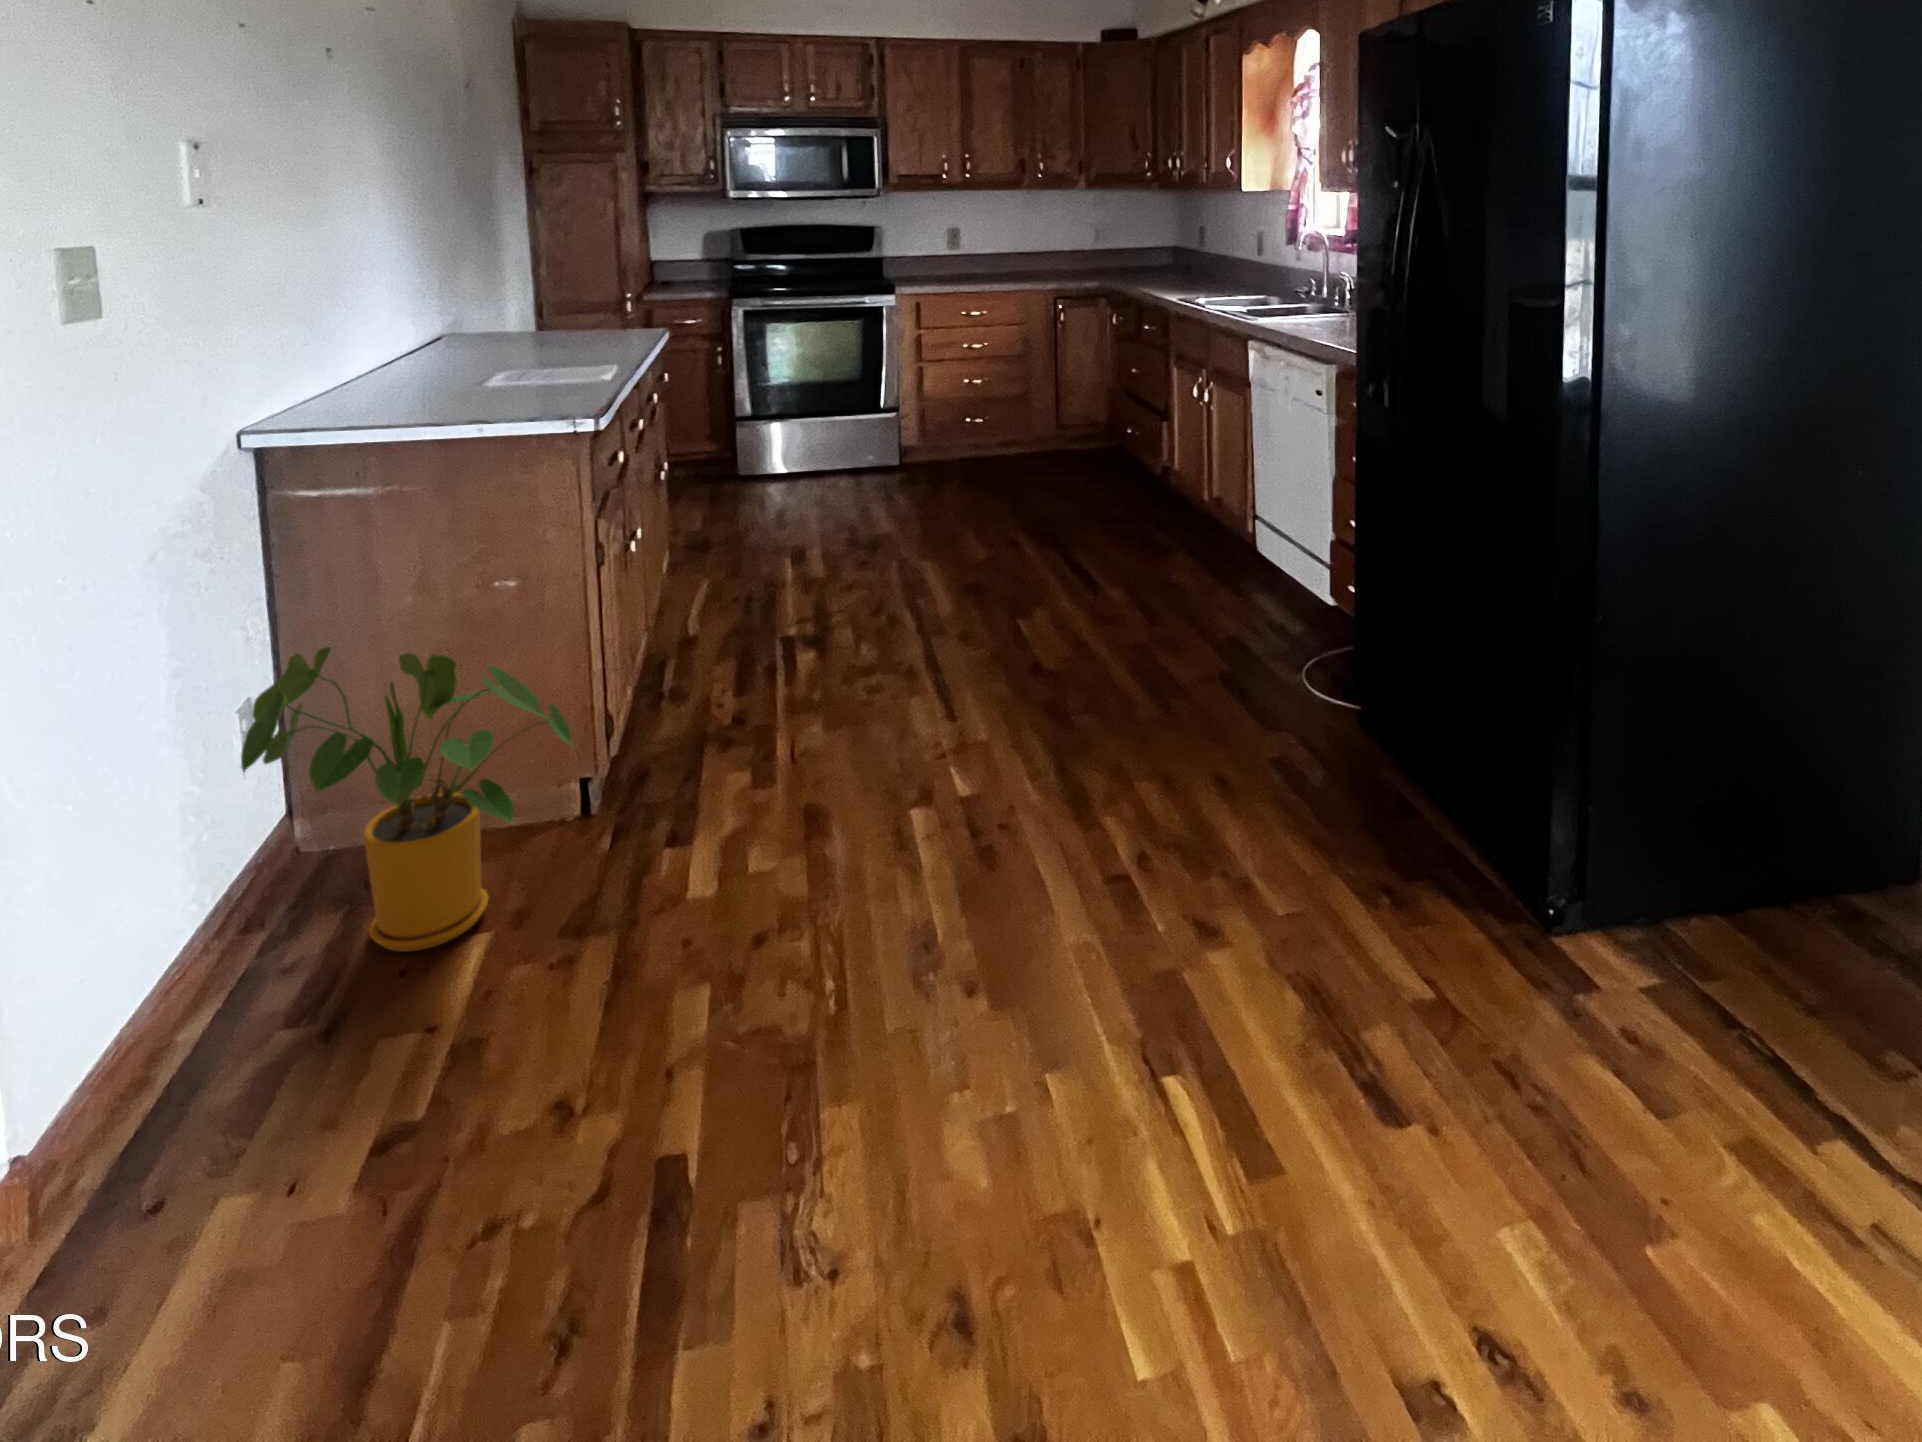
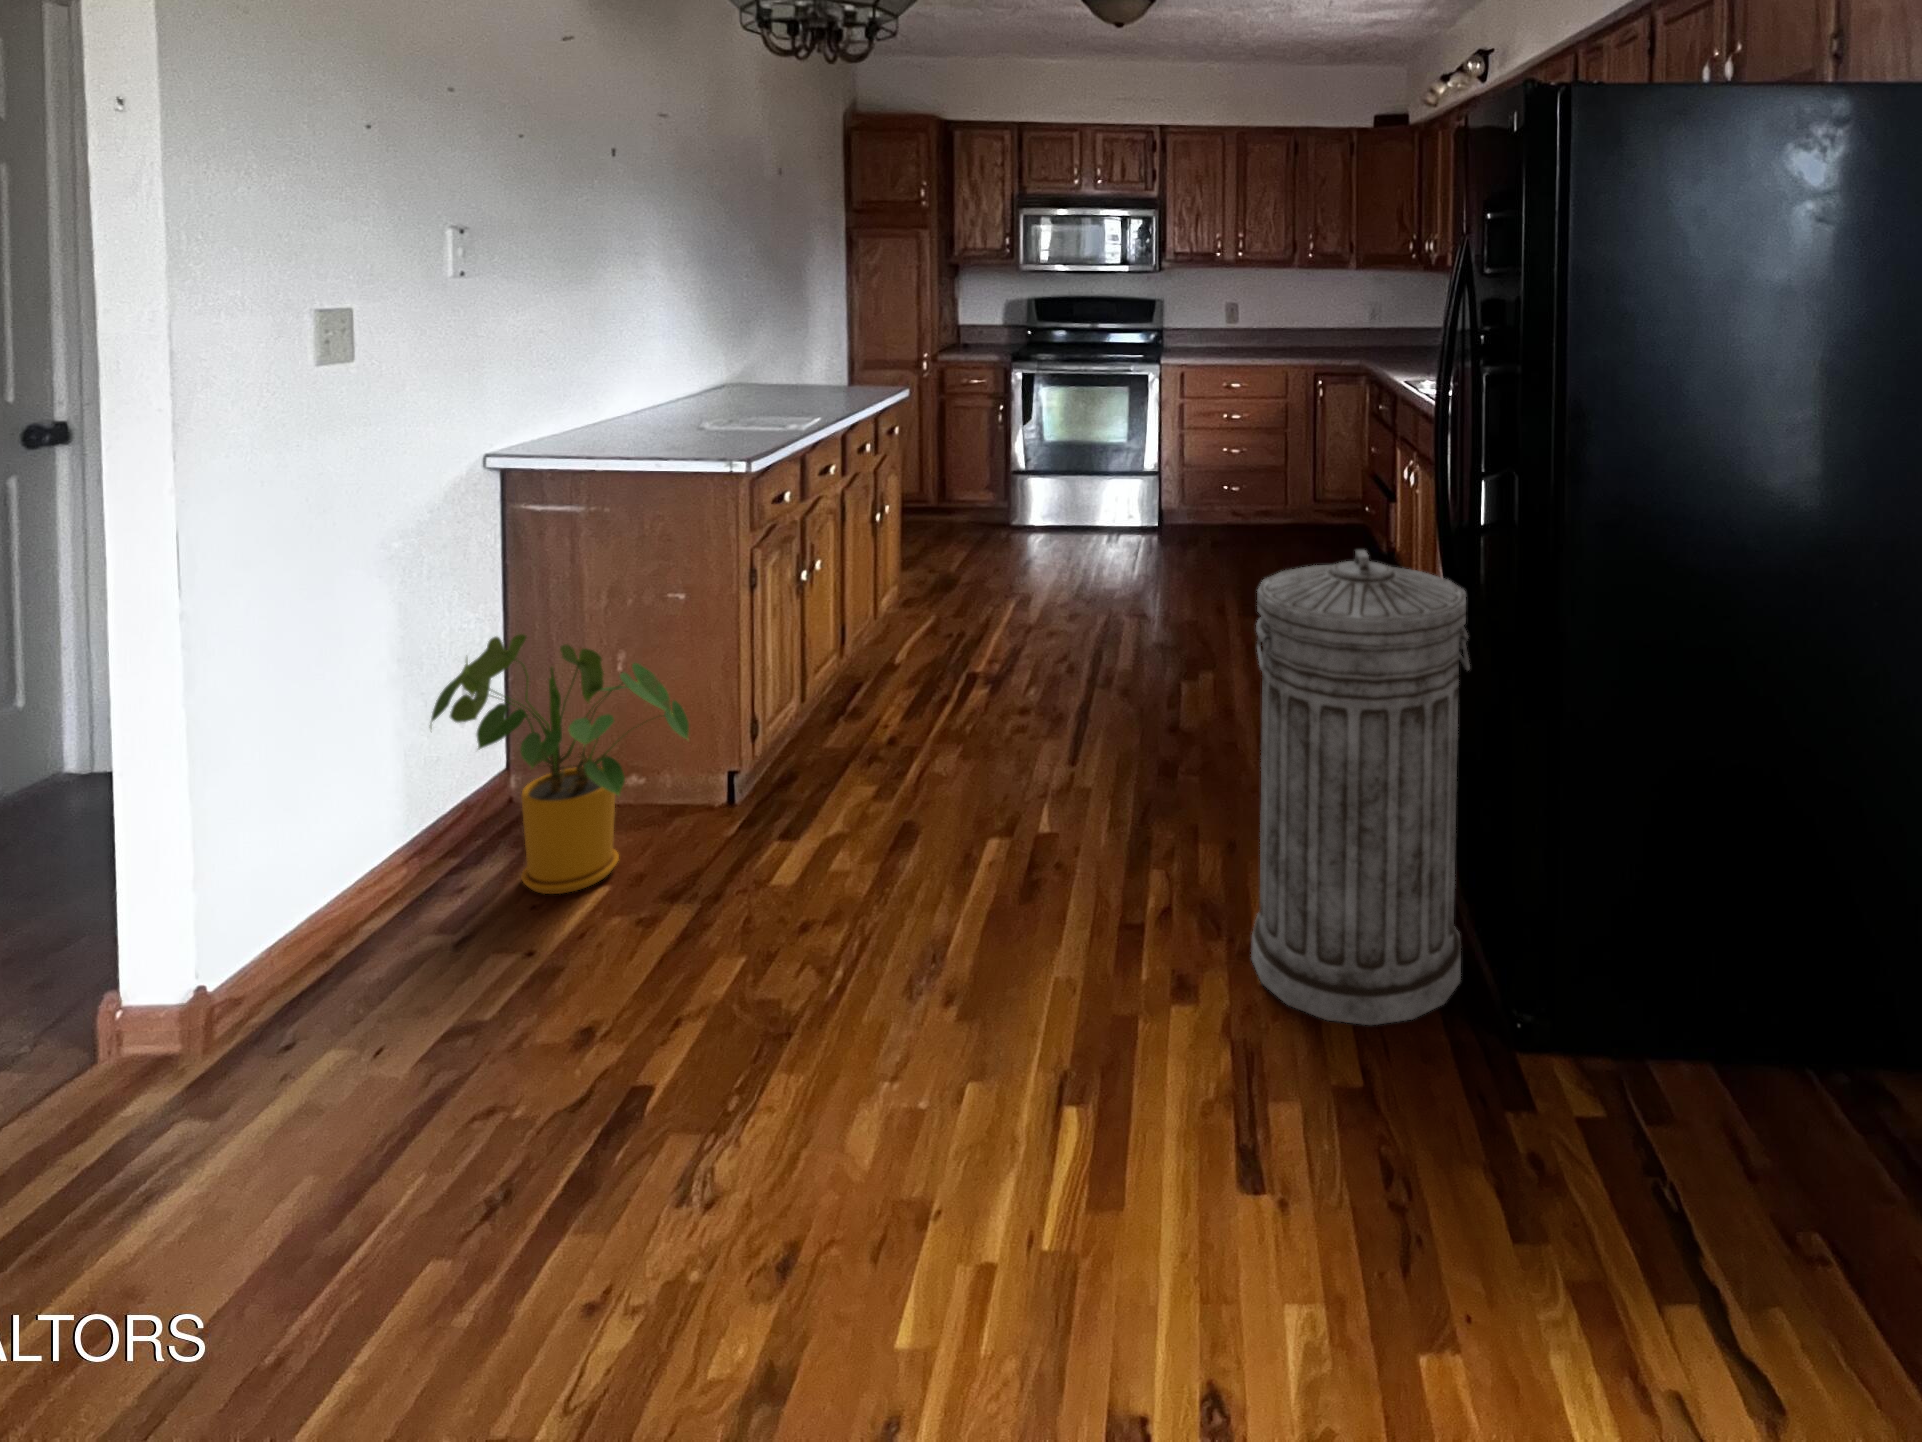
trash can: none [1245,462,1470,937] -> present [1251,550,1470,1025]

